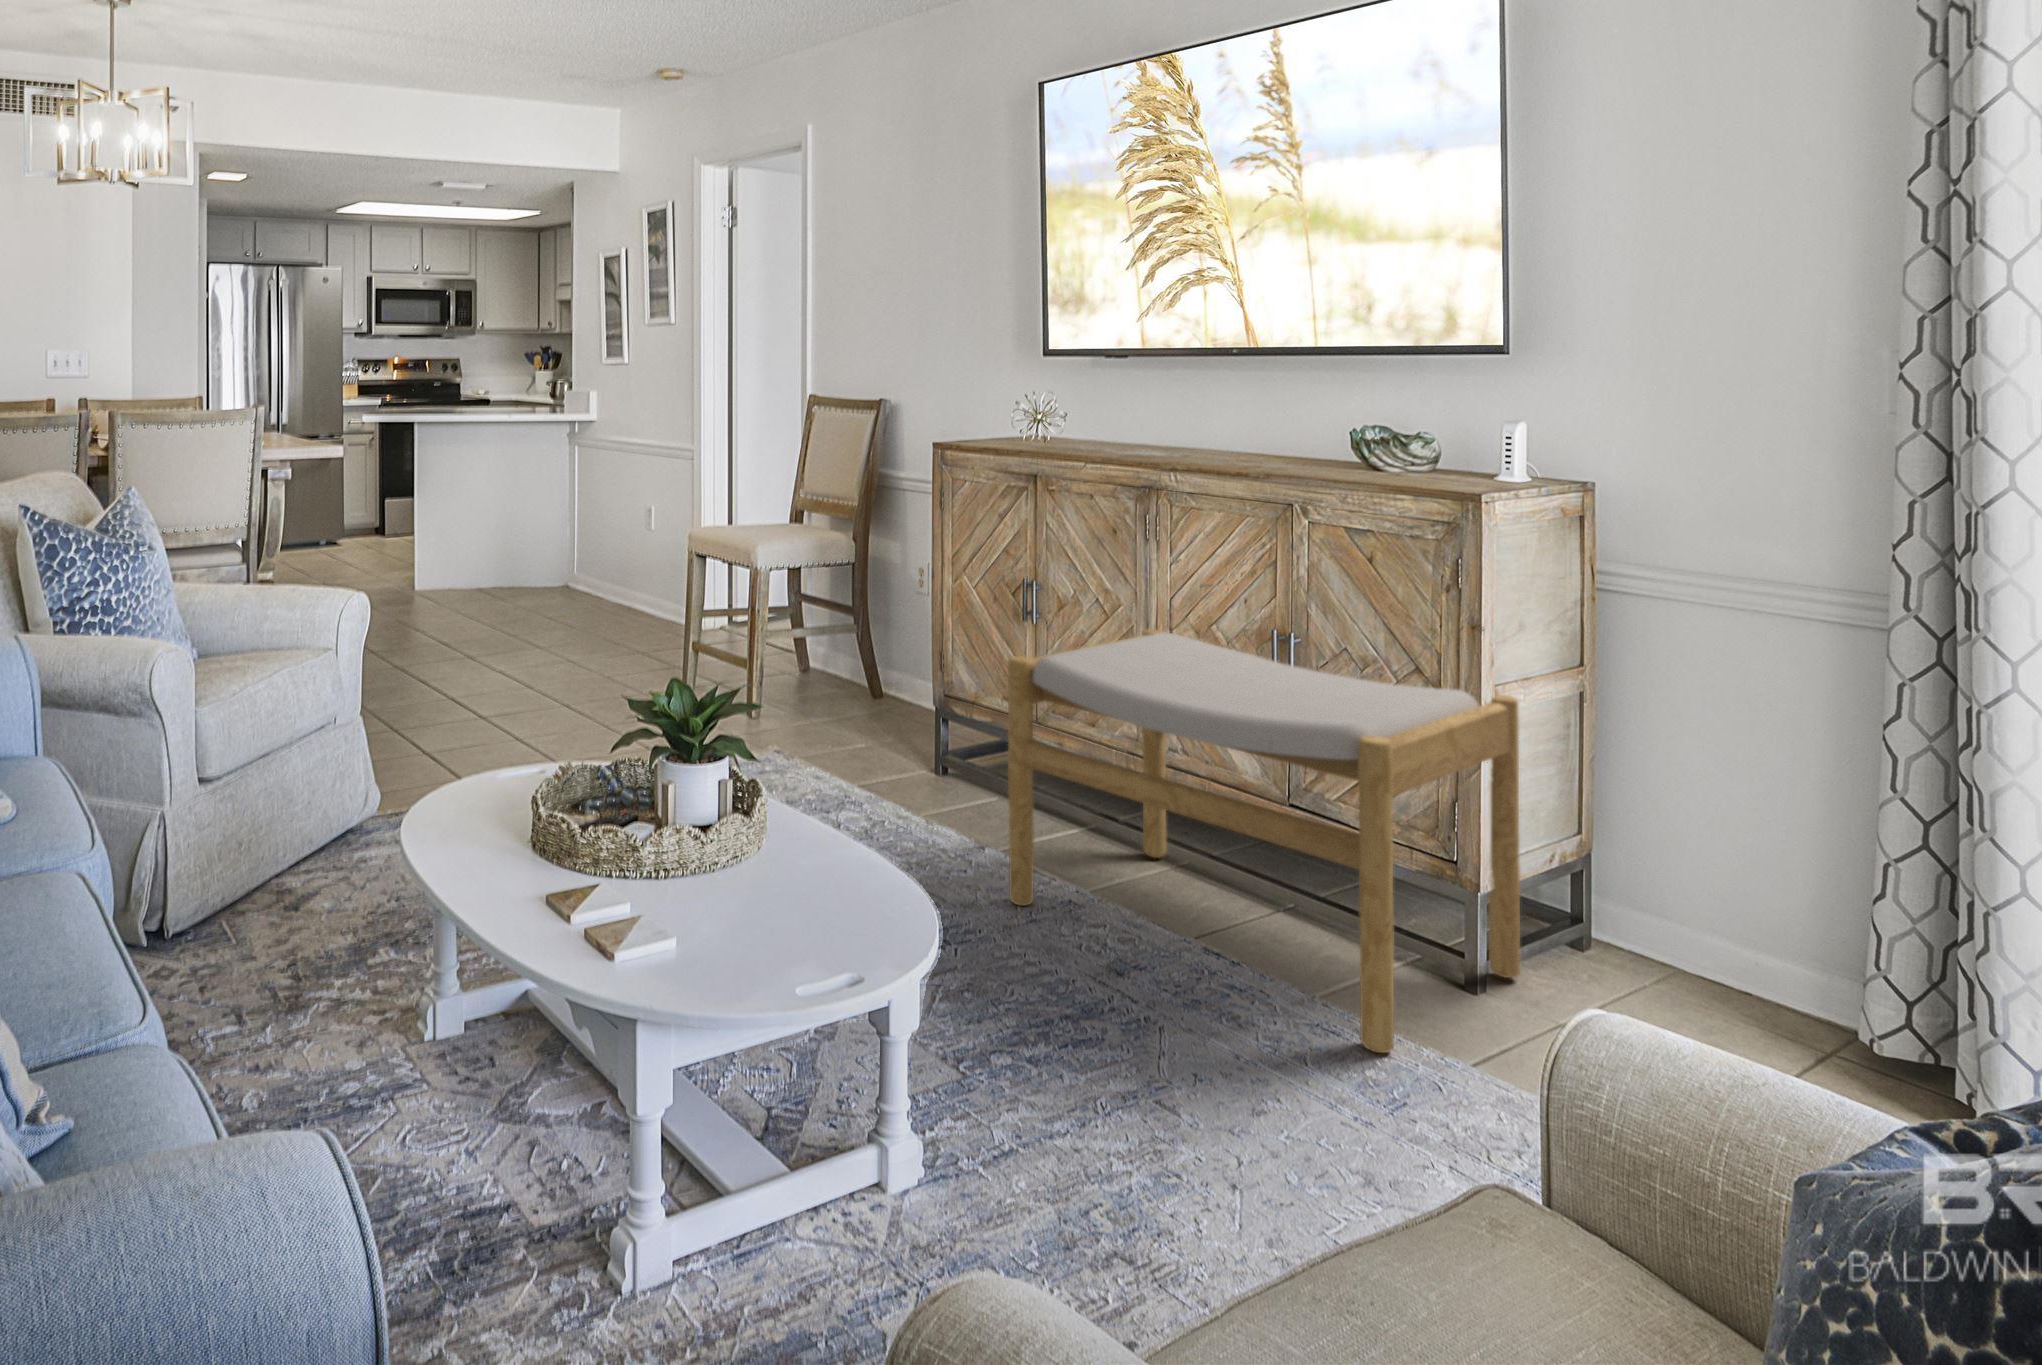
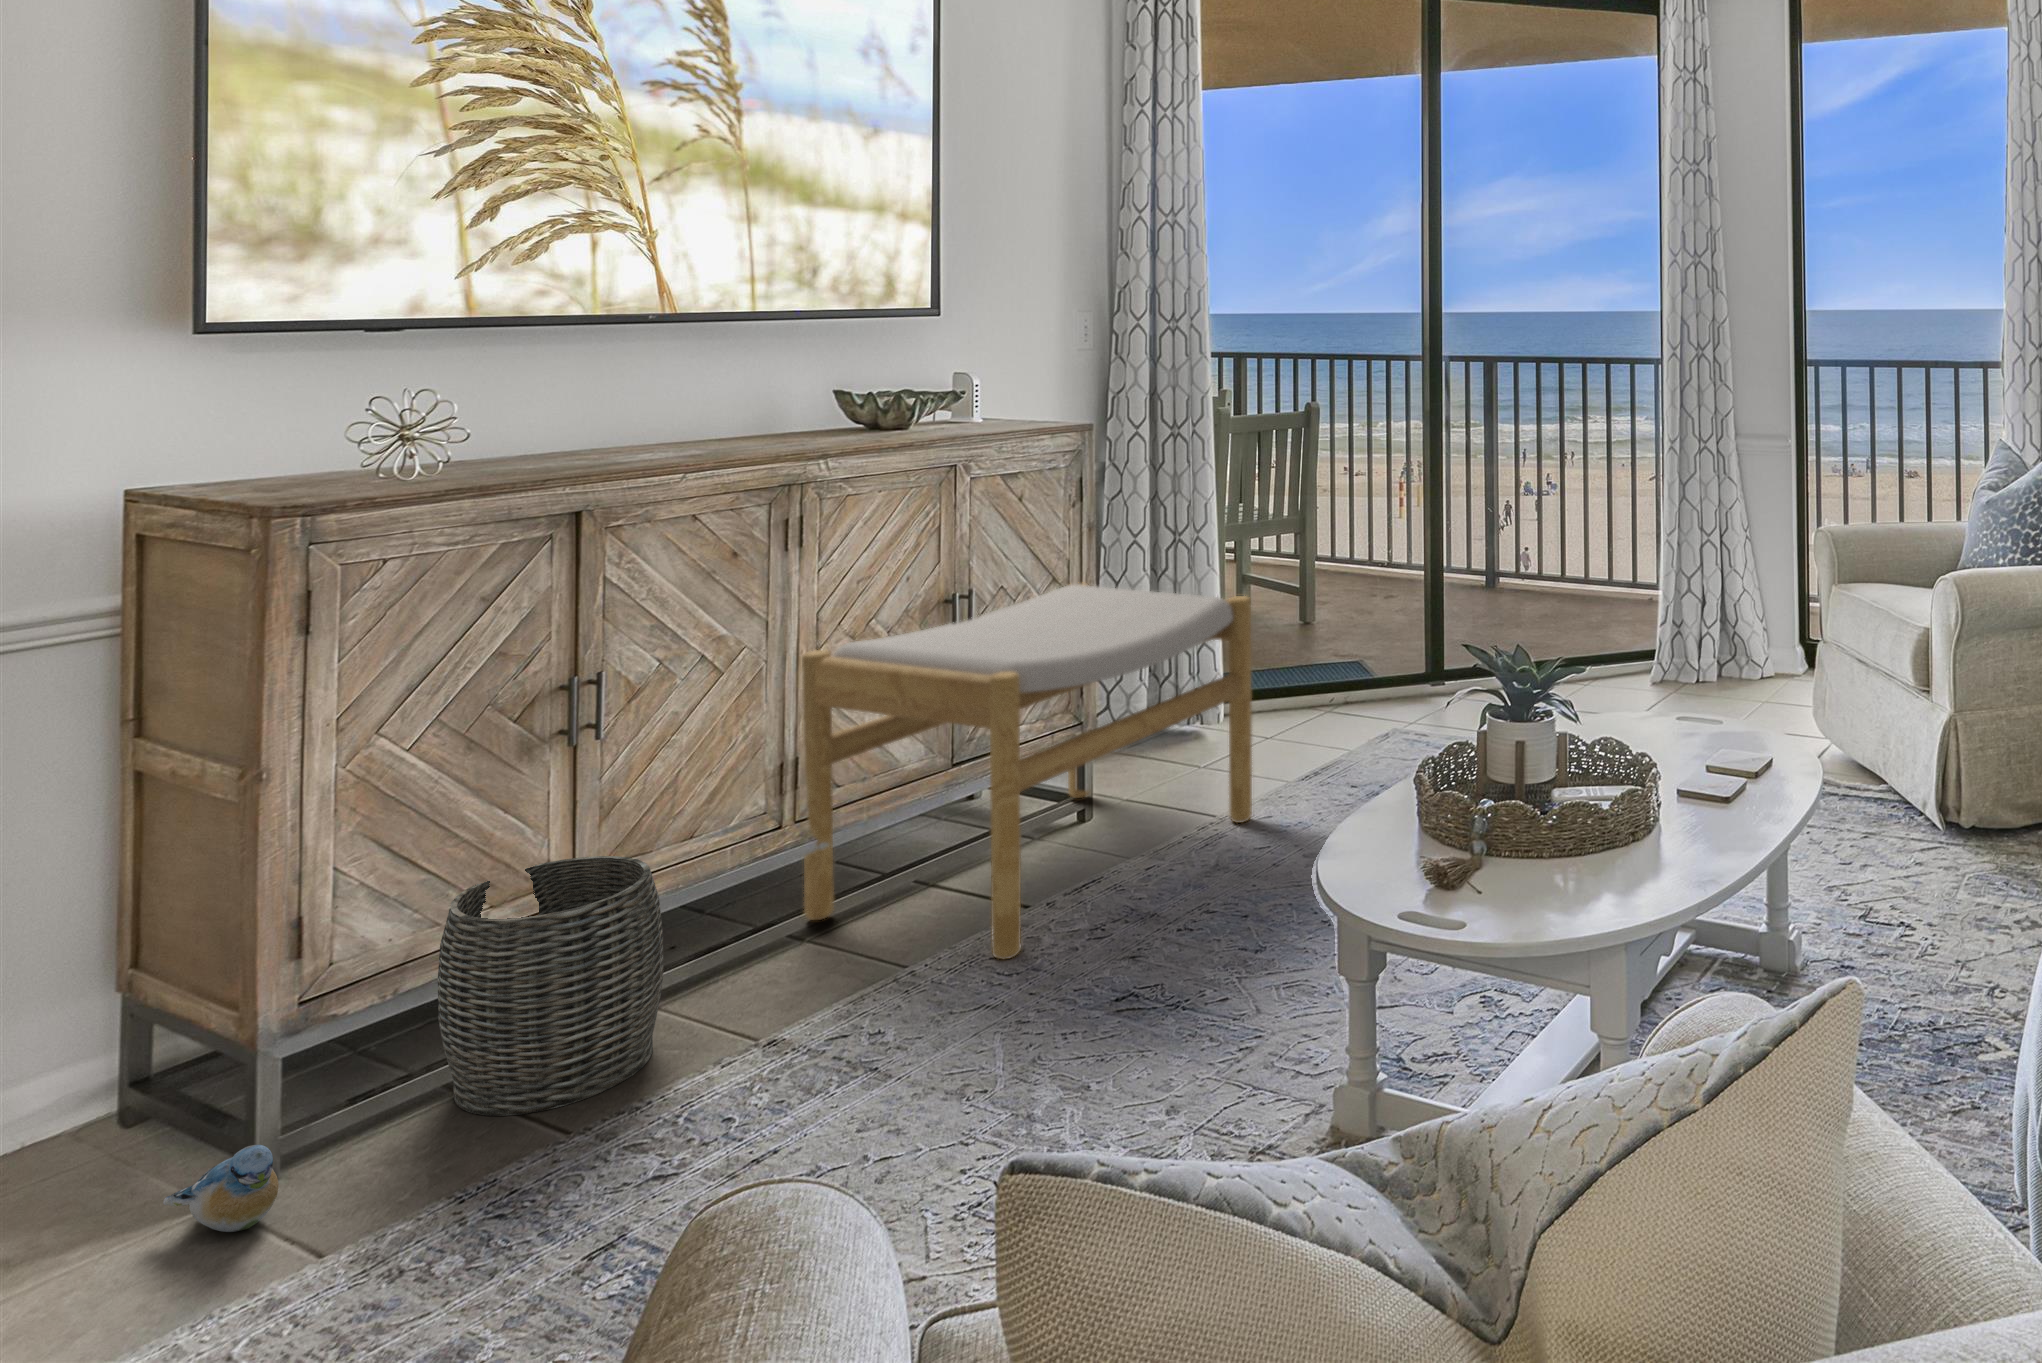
woven basket: none [885,676,998,815] -> present [438,856,663,1116]
plush toy: none [814,723,864,761] -> present [163,1145,279,1232]

